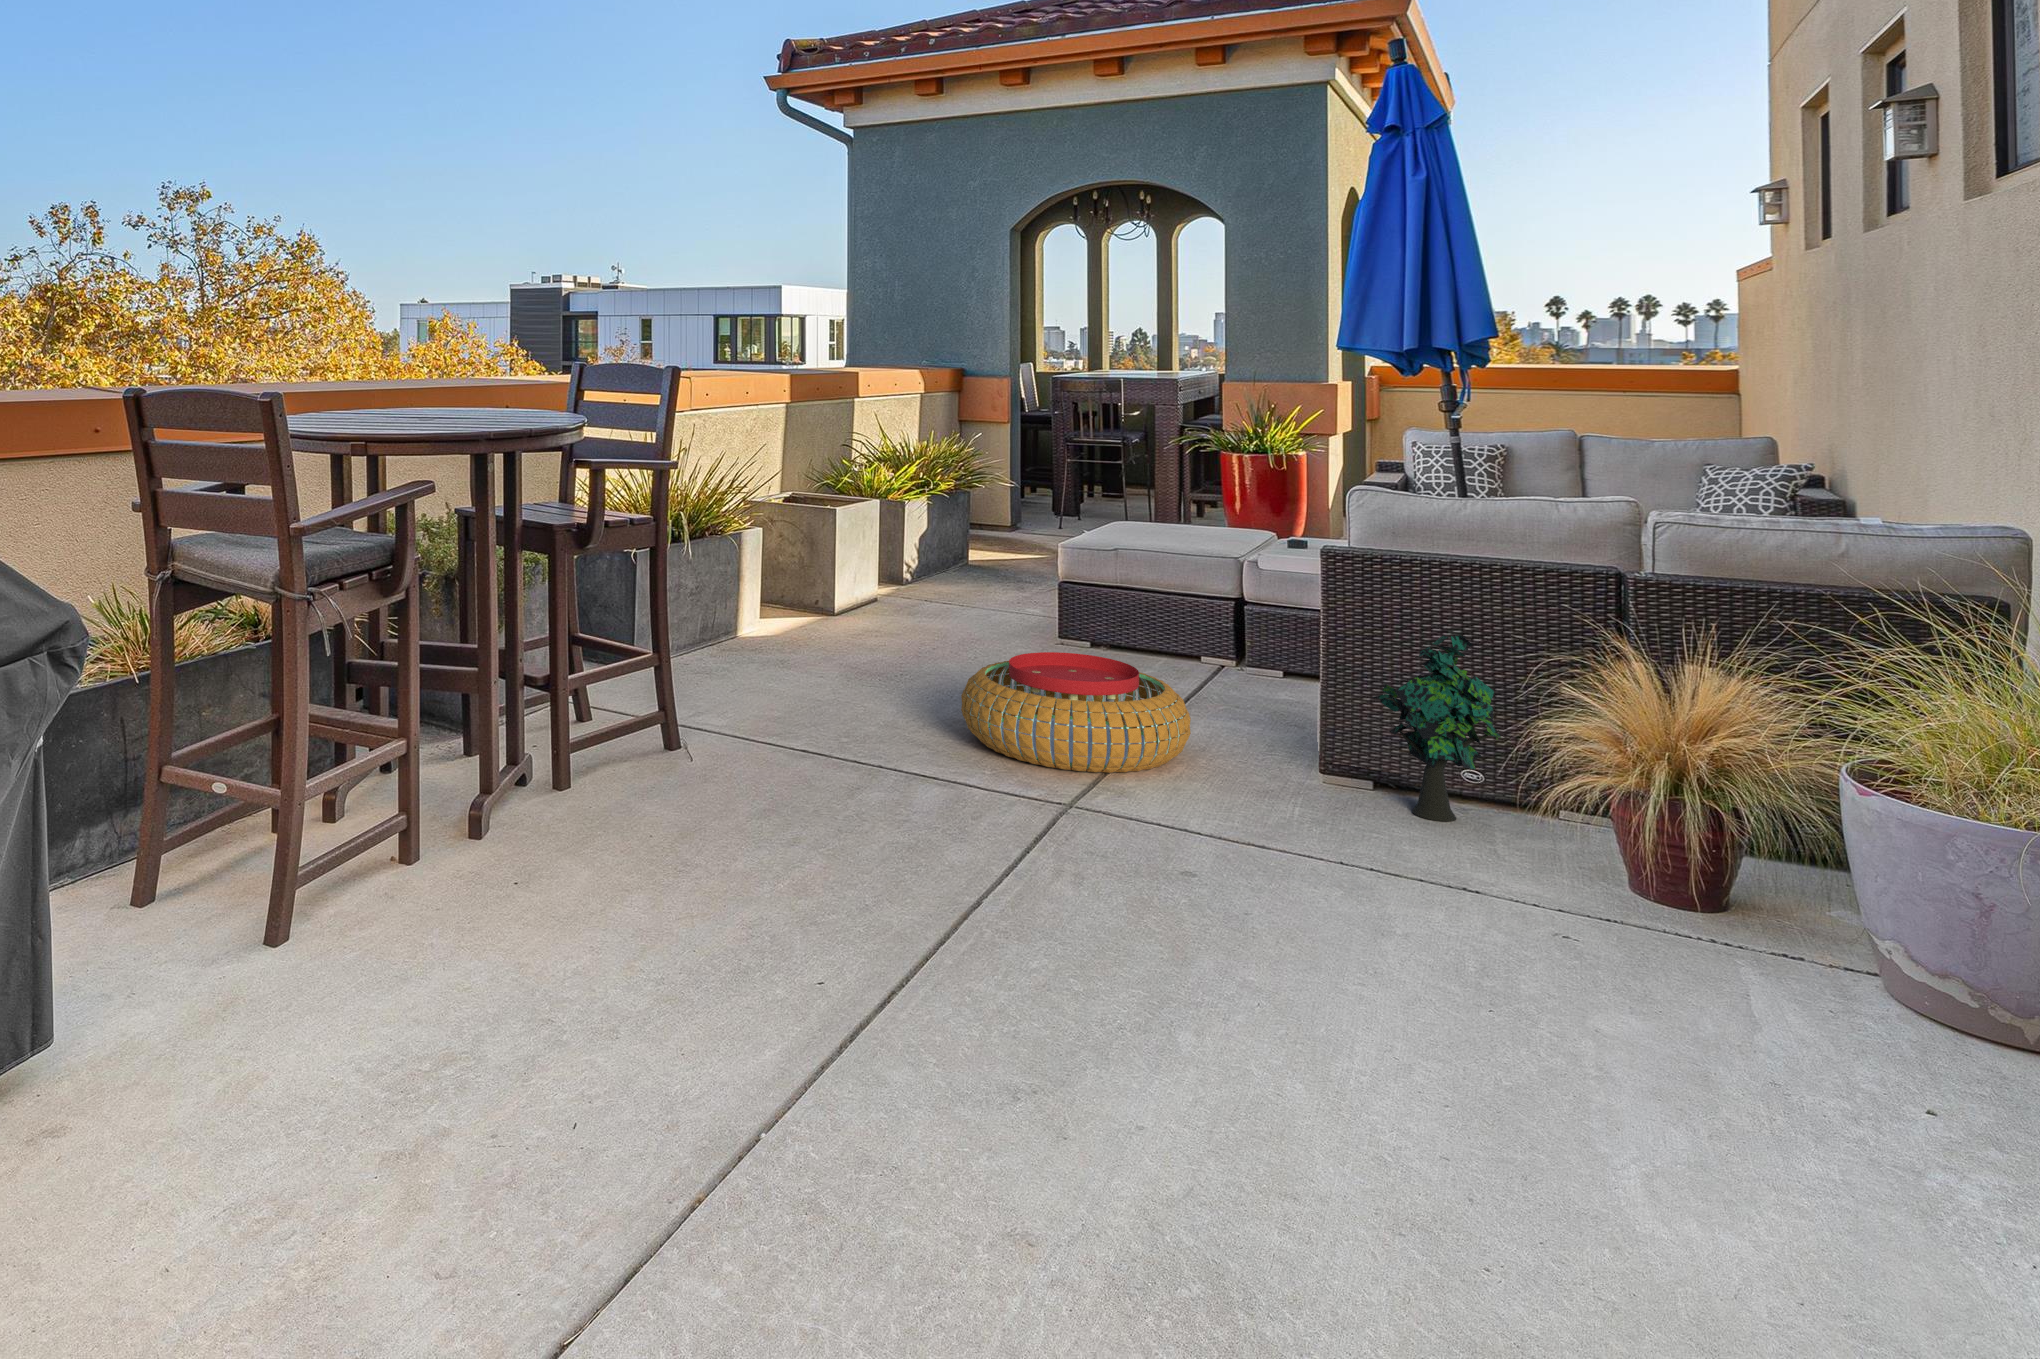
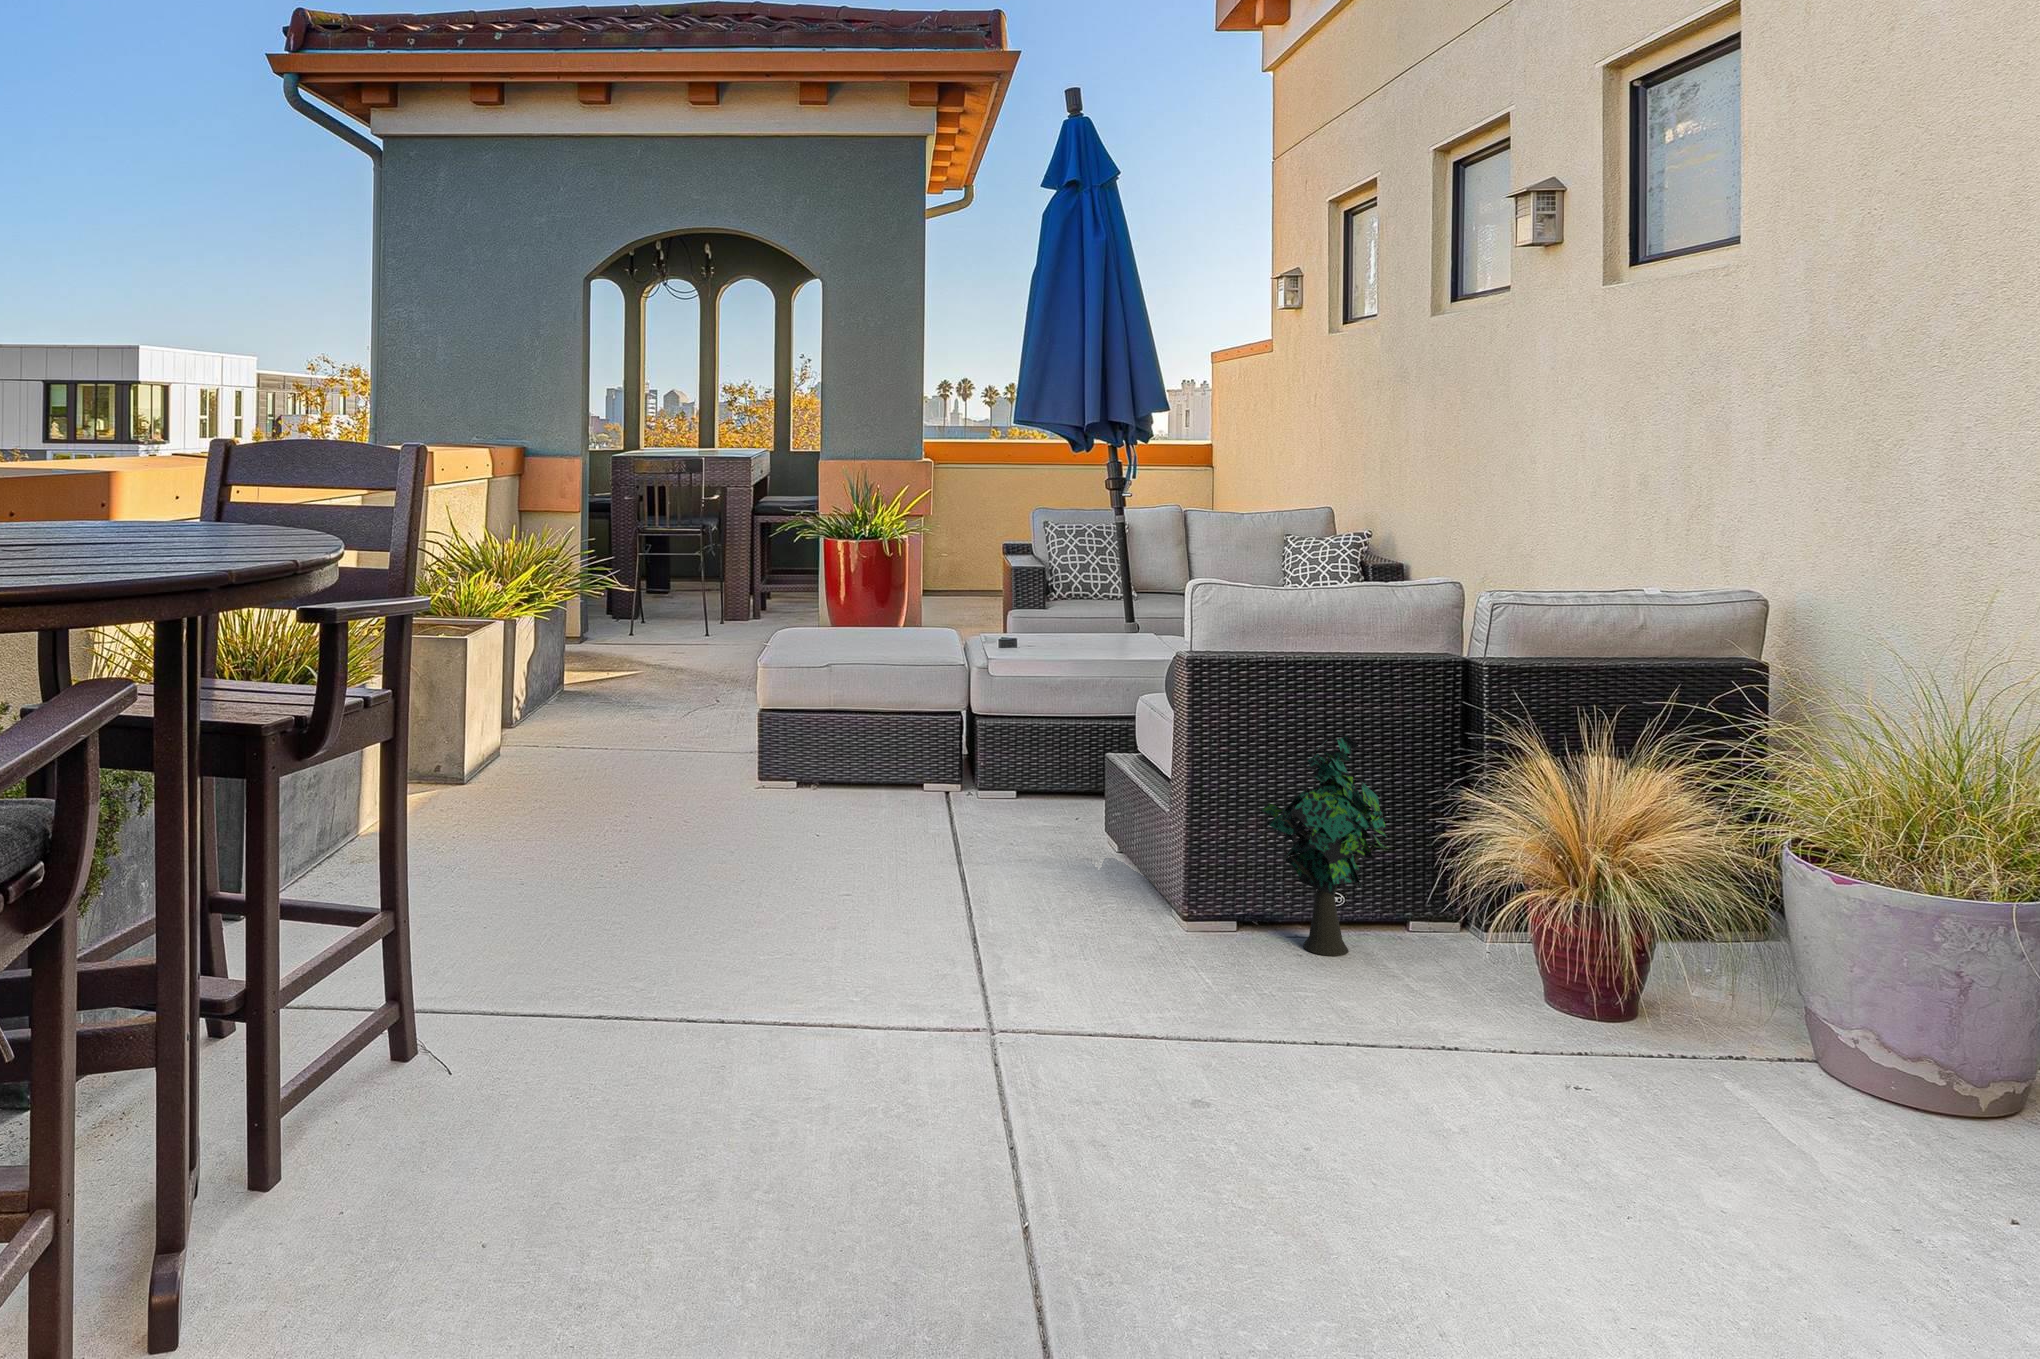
pouf: present [961,652,1191,773] -> none [769,809,1052,975]

